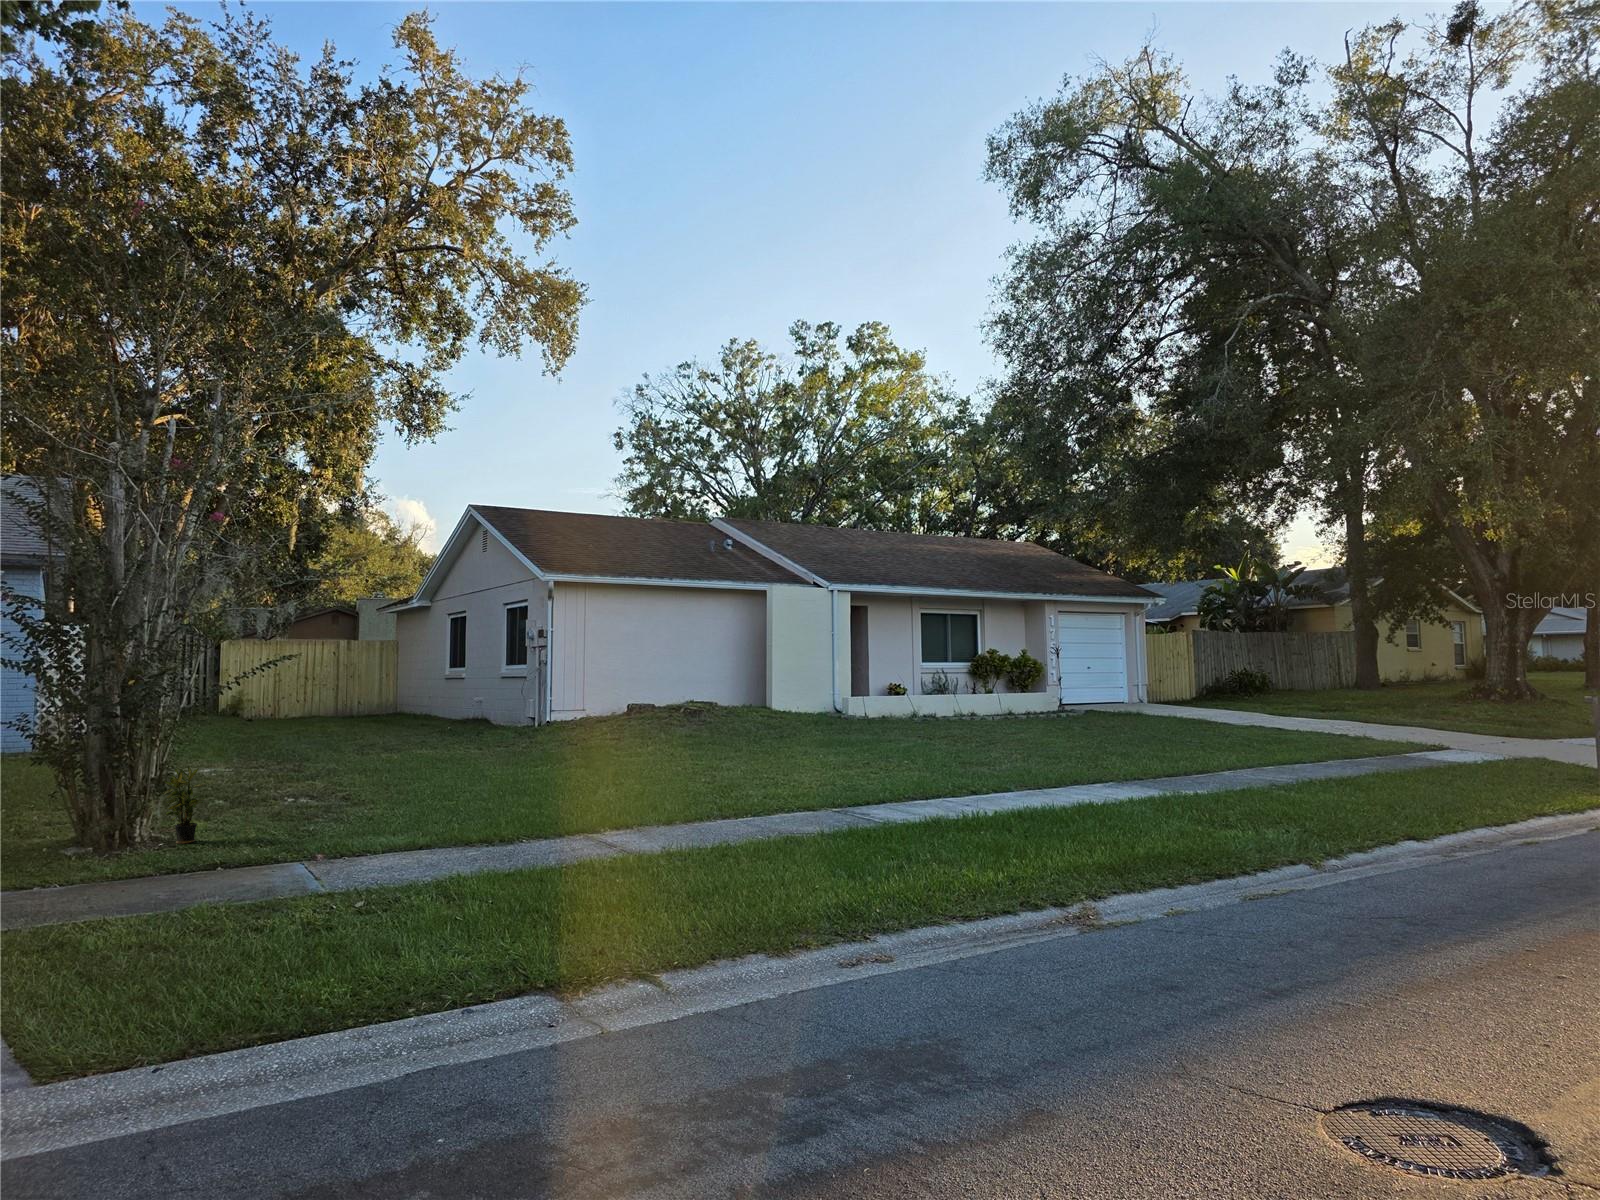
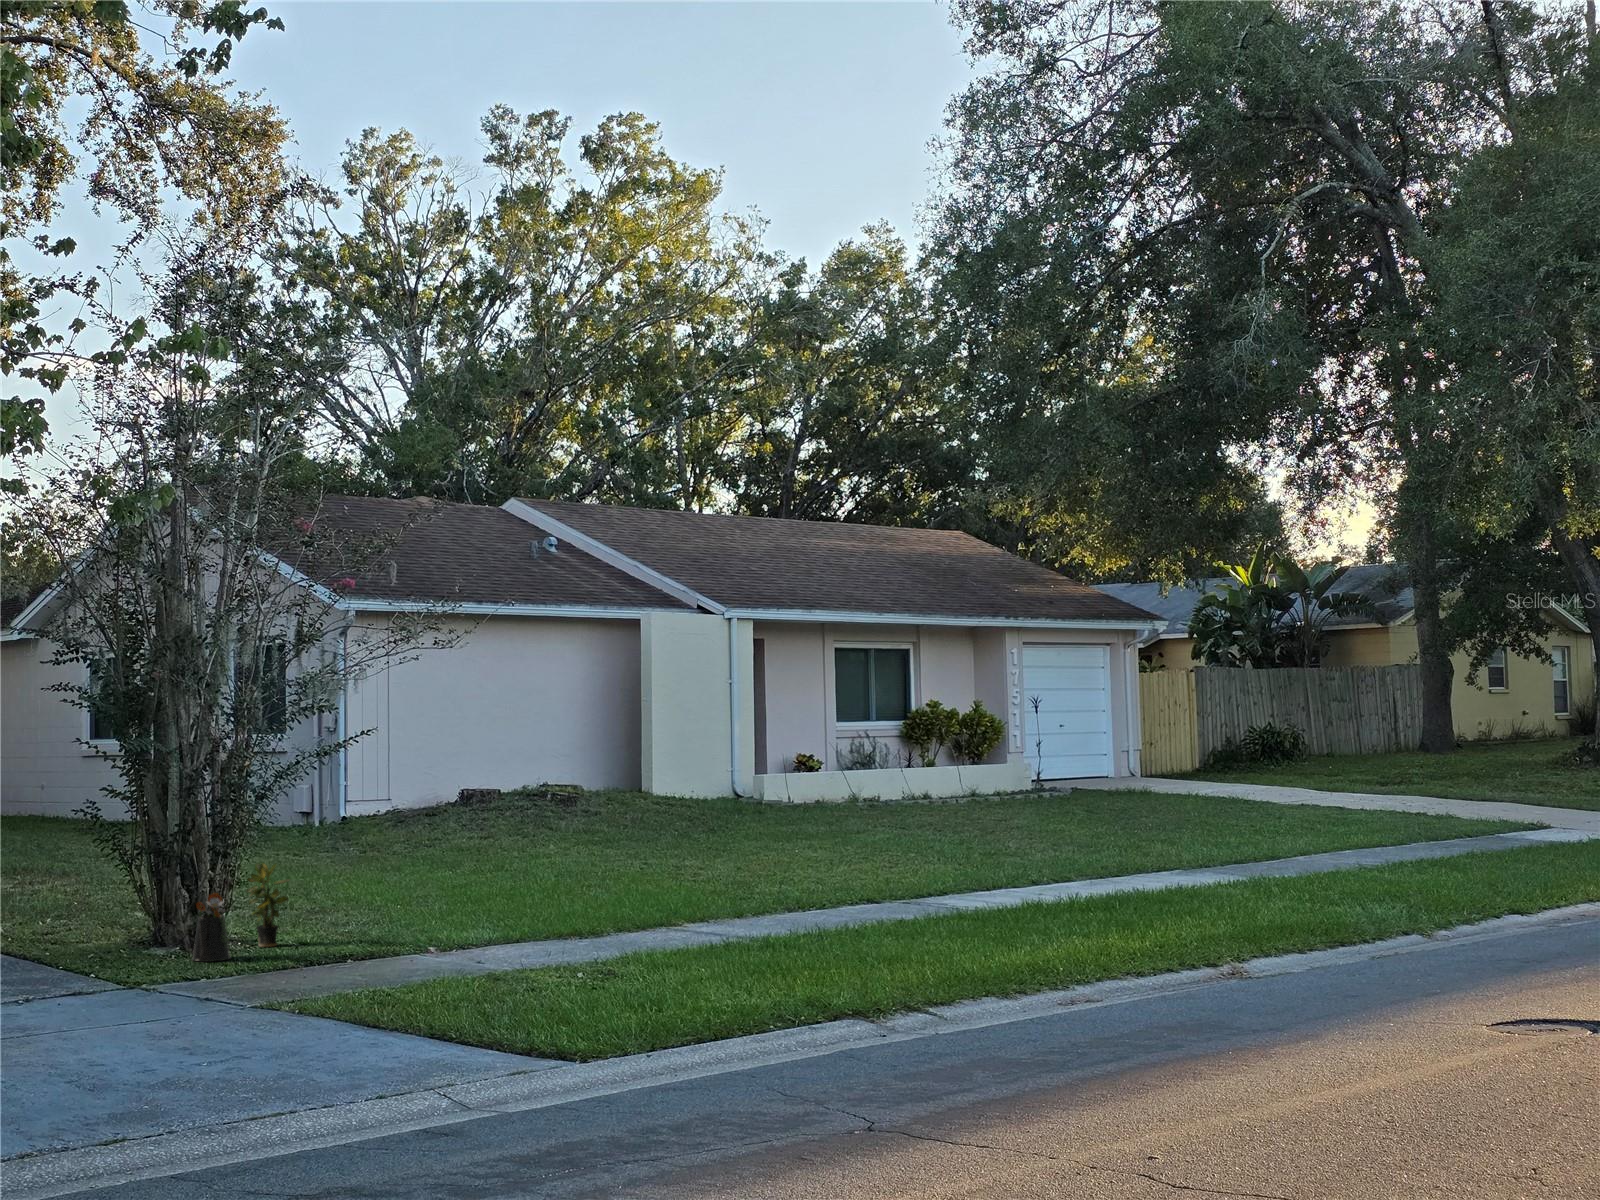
watering can: none [67,795,116,861] -> present [192,893,231,962]

